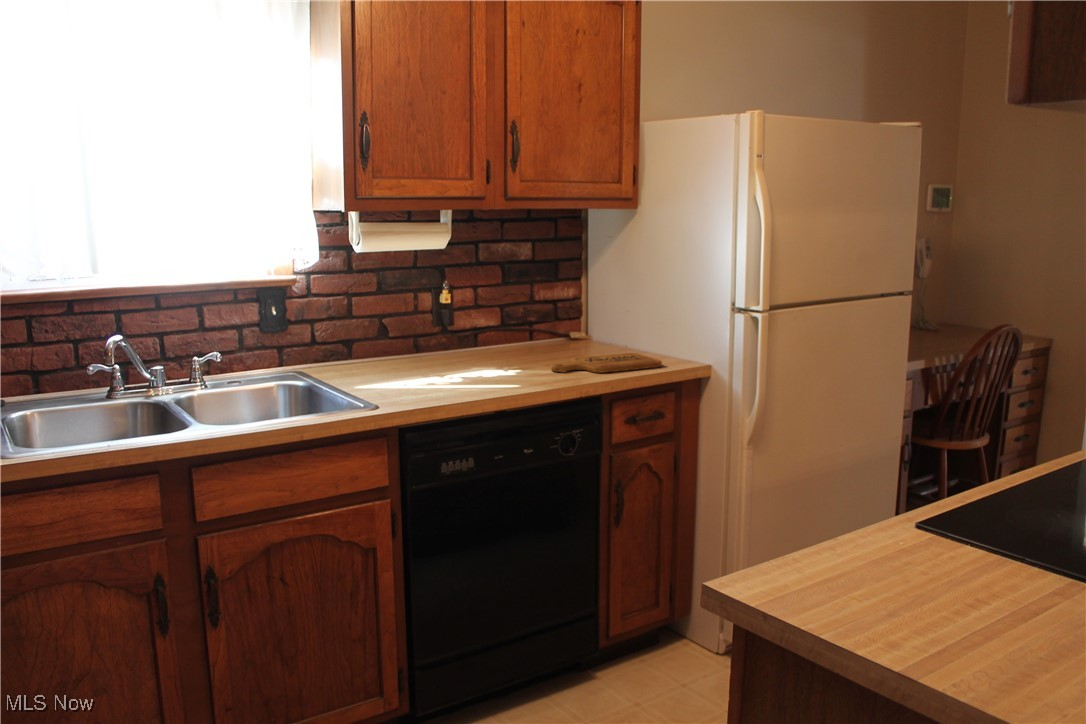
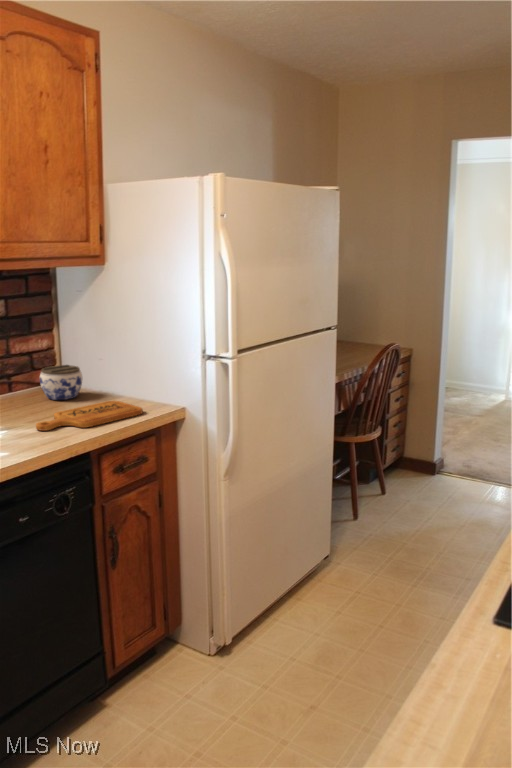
jar: none [562,315,605,350] -> present [40,365,82,400]

